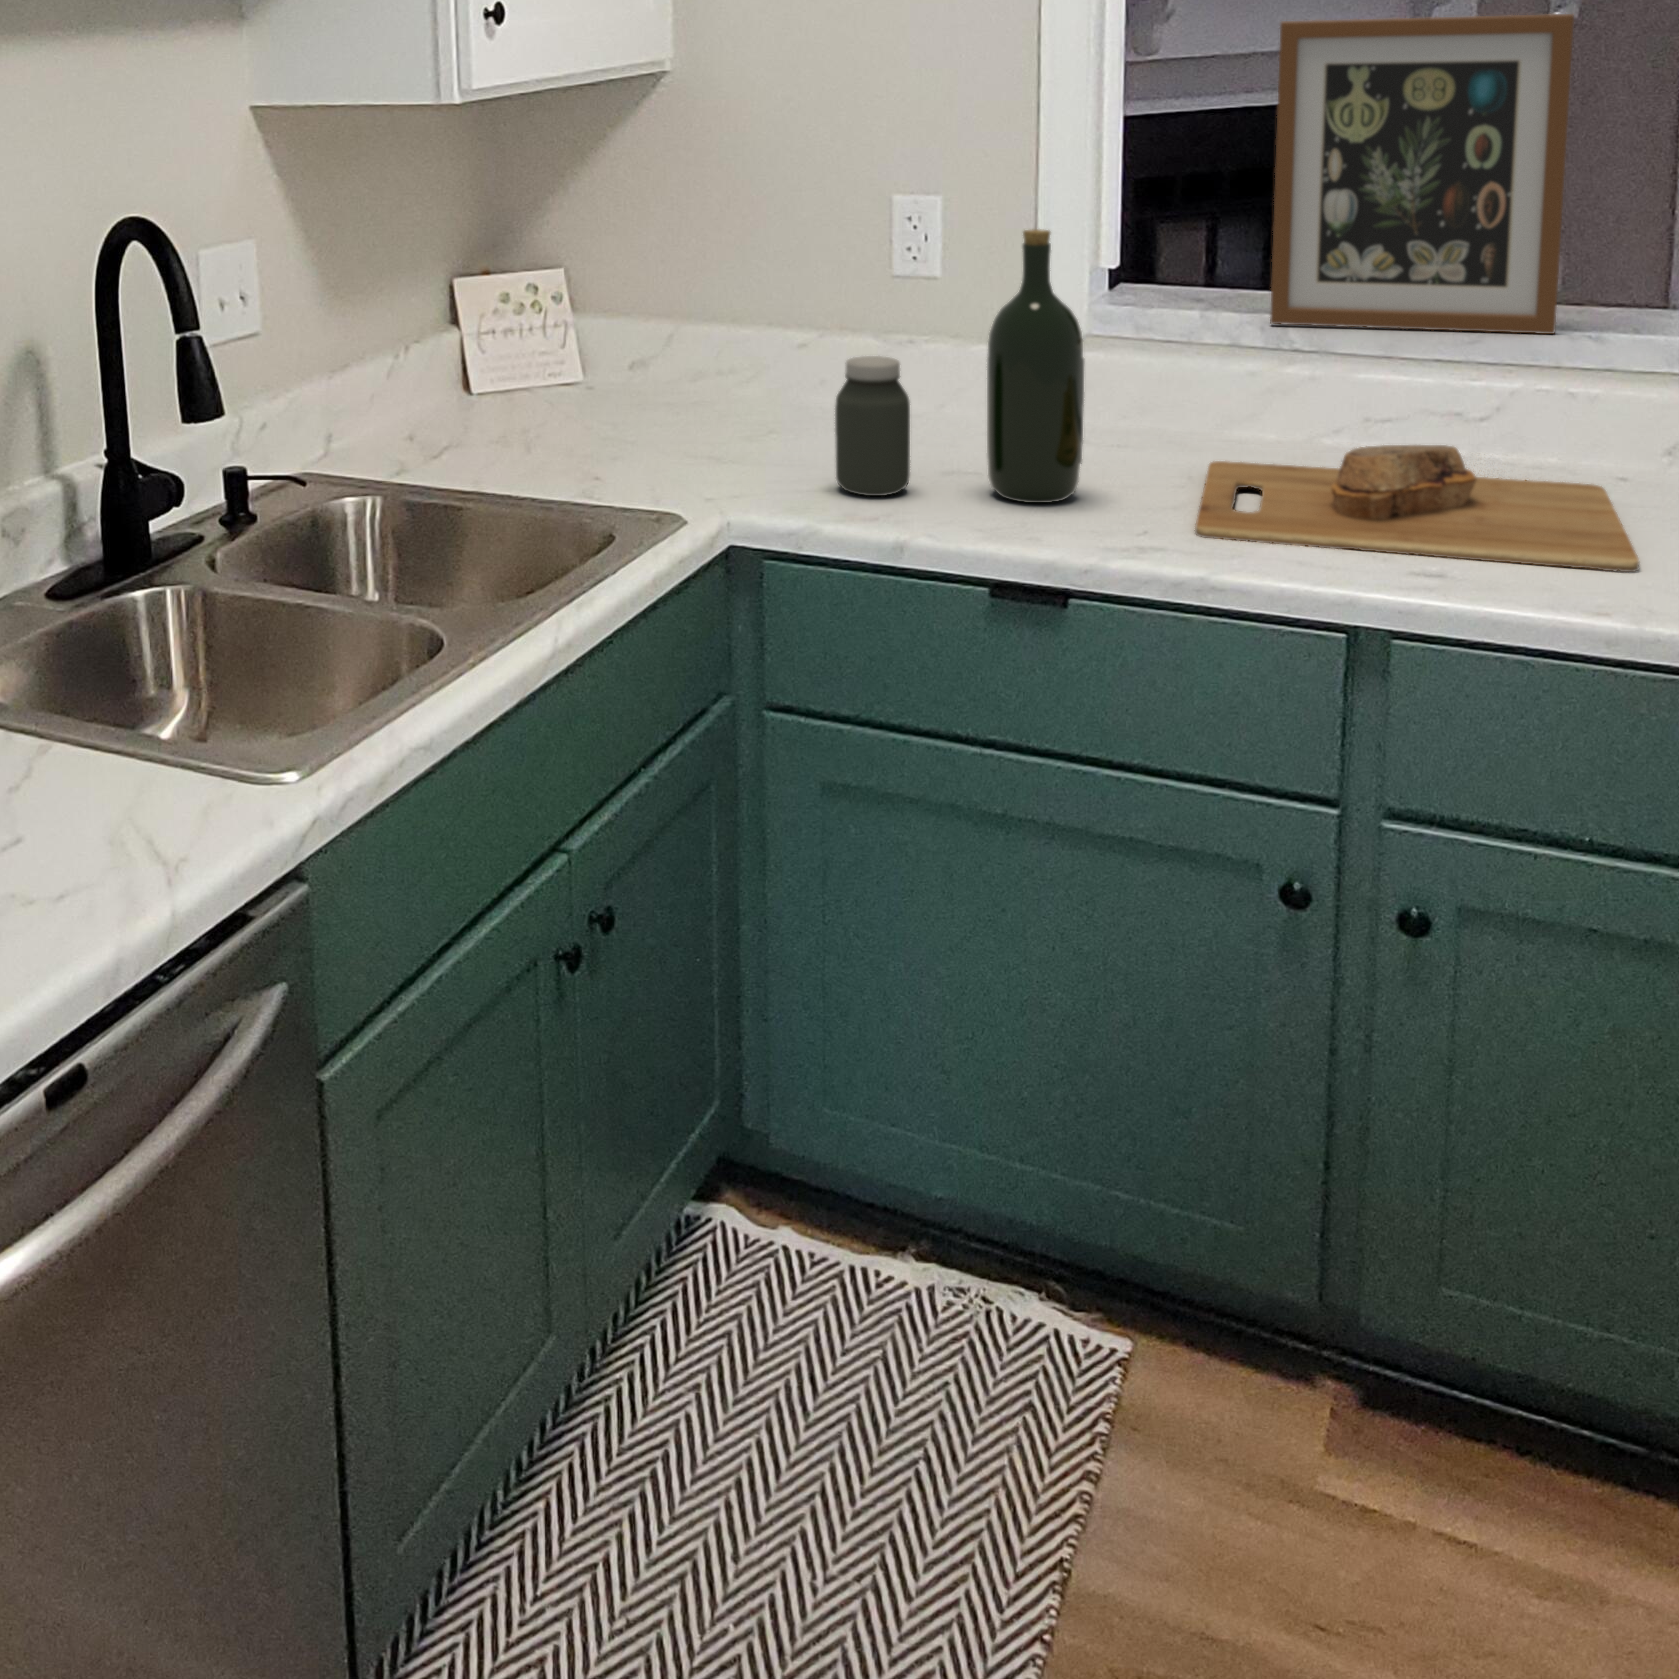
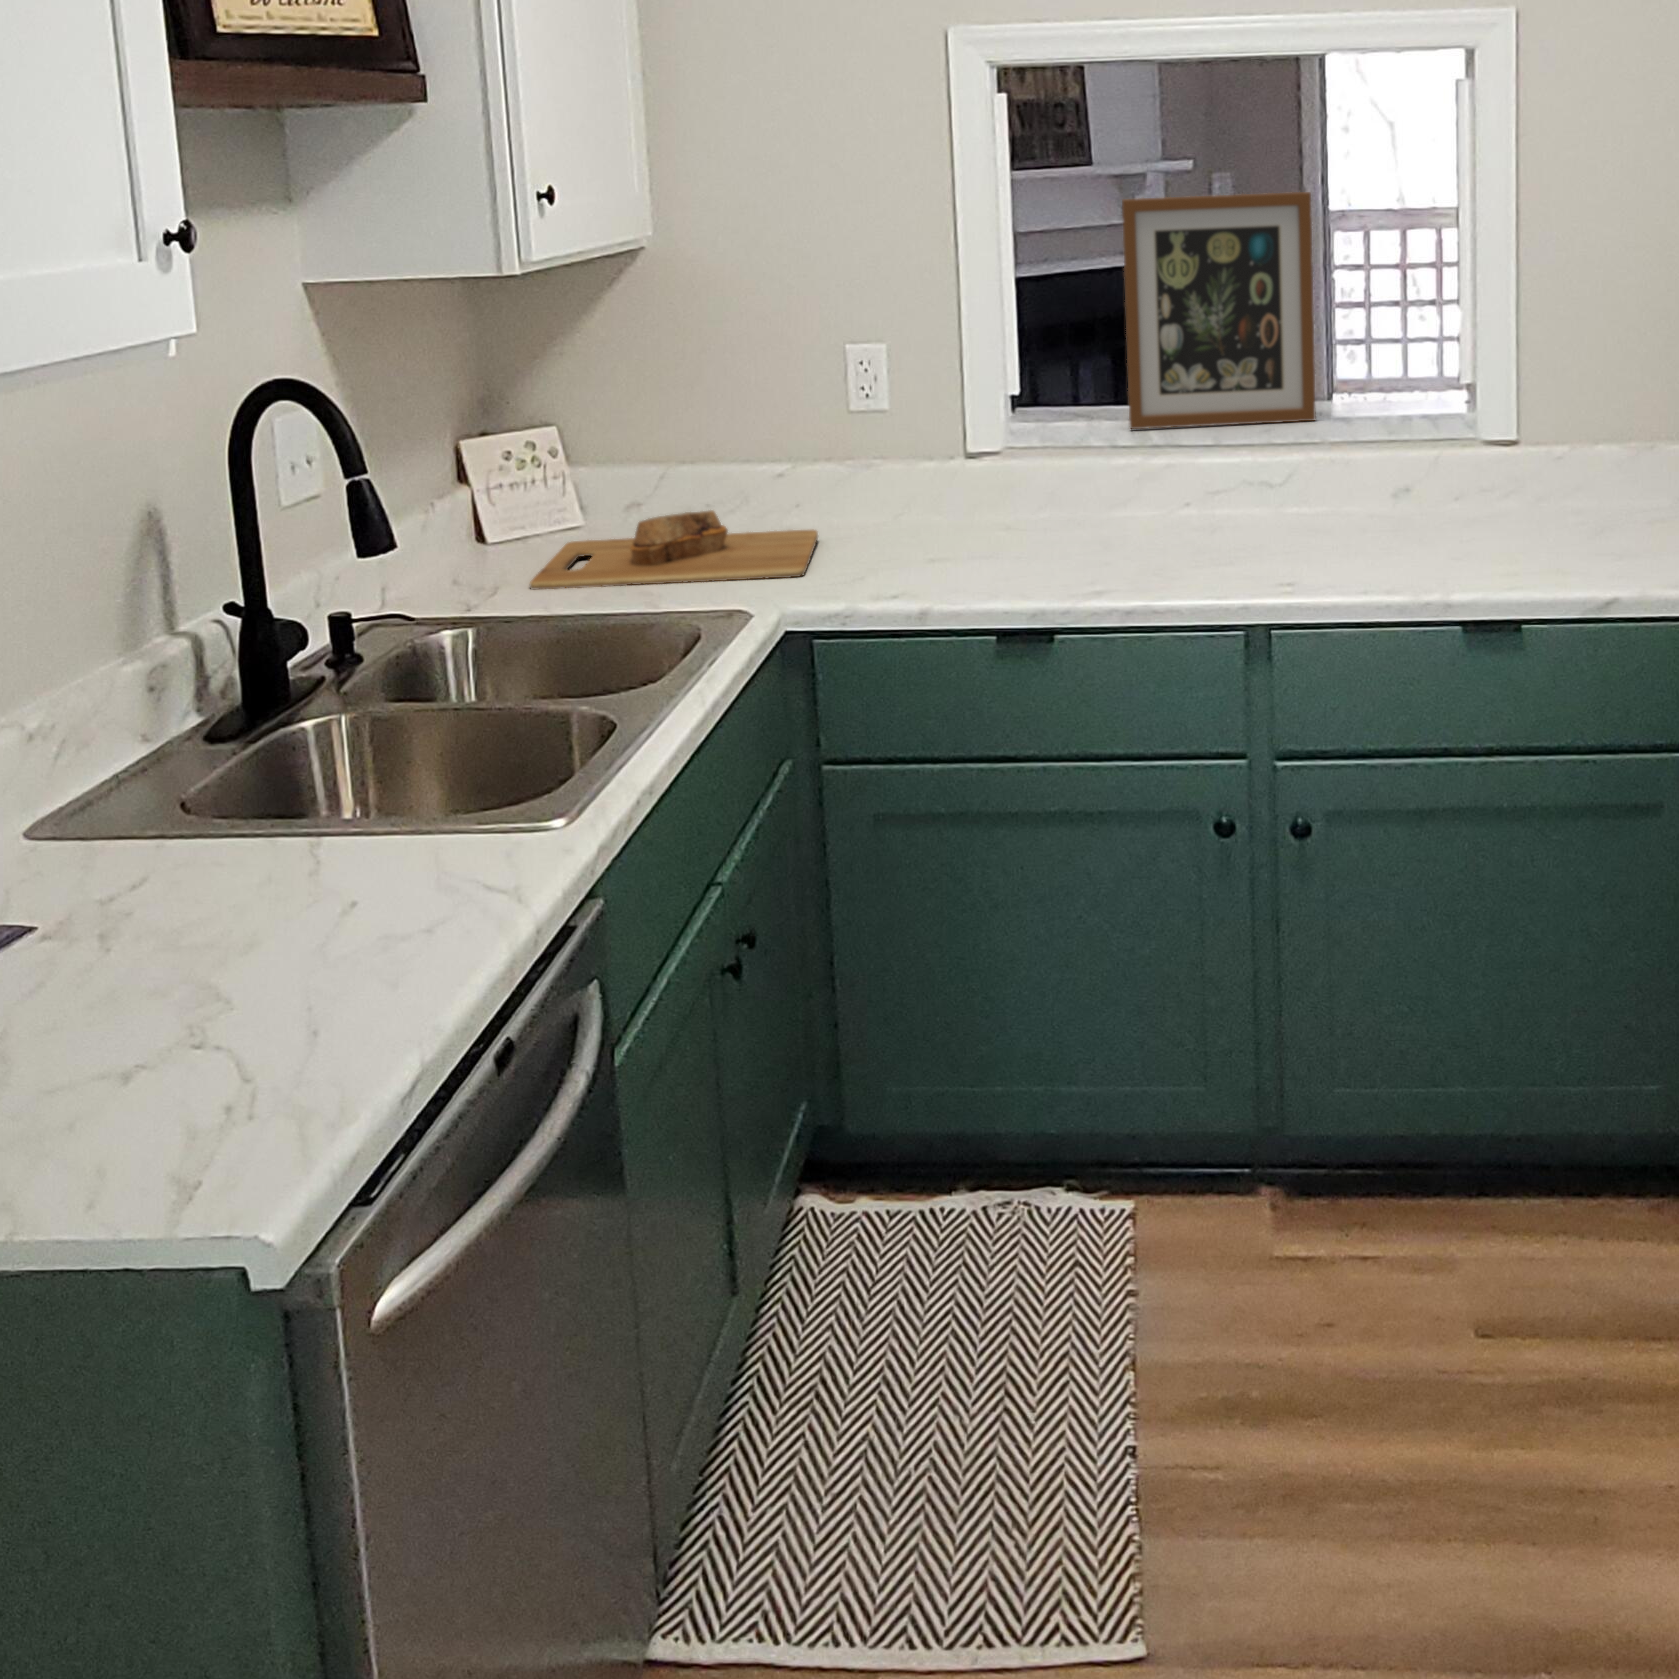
wine bottle: present [987,229,1084,503] -> none [961,360,1035,573]
jar: present [835,356,910,496] -> none [847,470,908,583]
cutting board: present [1195,445,1639,572] -> present [530,510,818,590]

